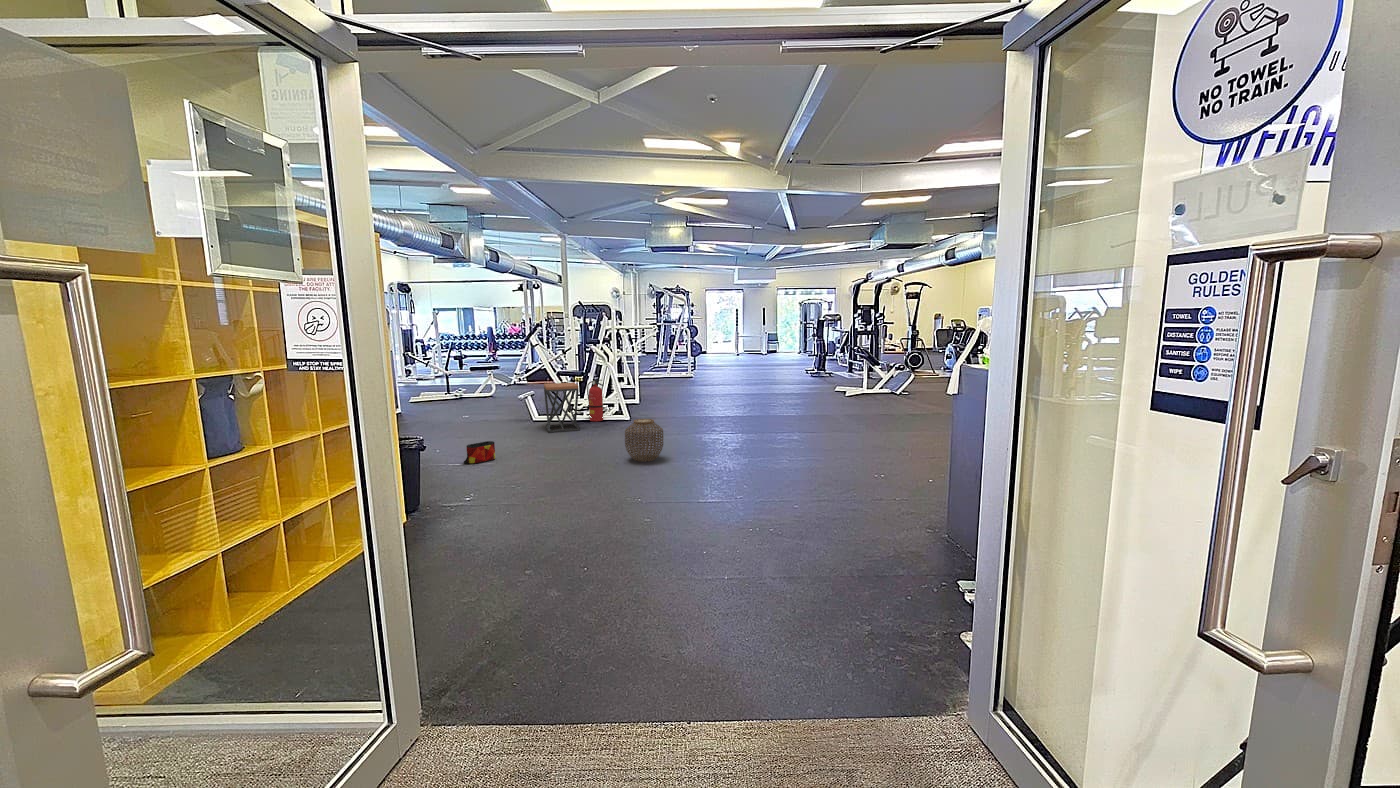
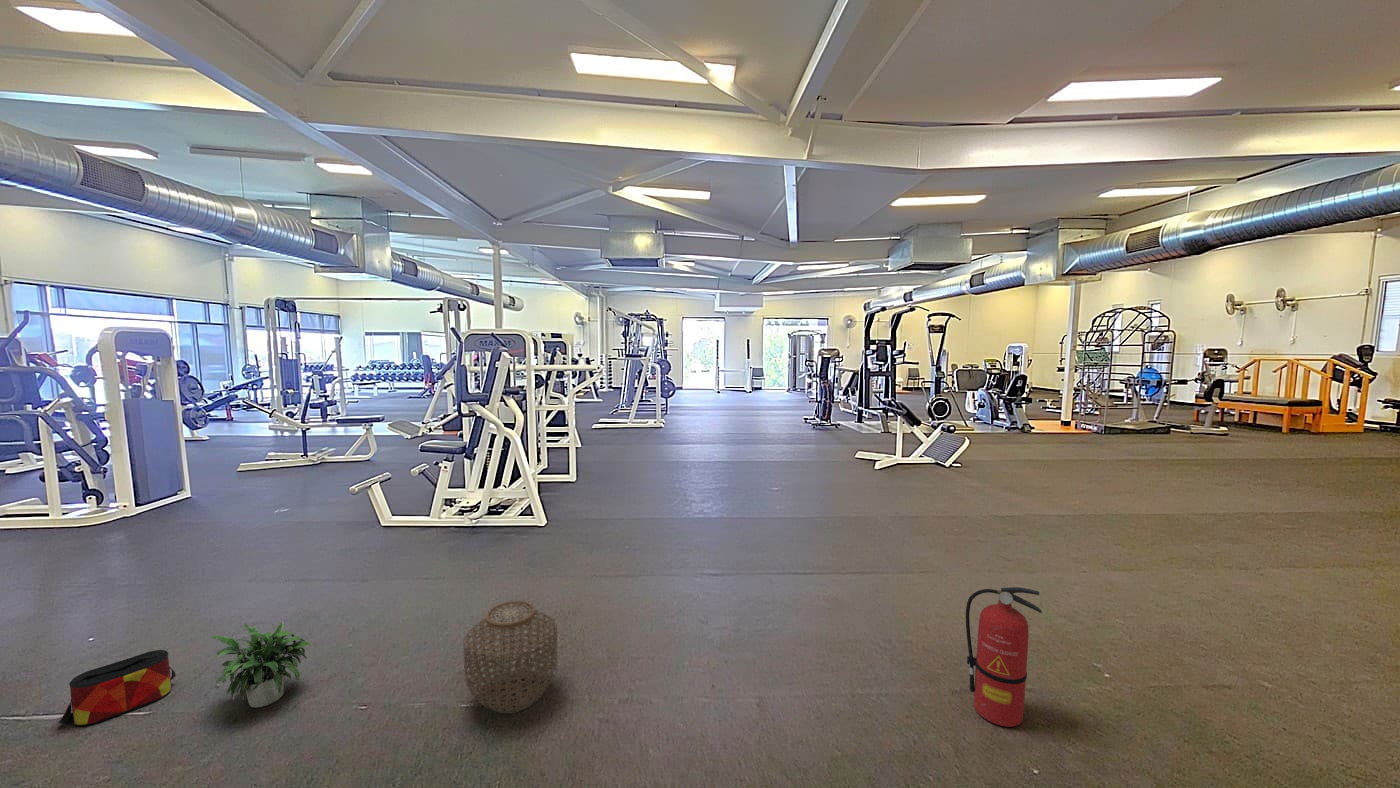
fire extinguisher: present [587,380,603,422] -> present [966,587,1042,727]
stool: present [544,382,580,433] -> none [376,469,447,568]
potted plant: none [513,428,556,461] -> present [212,622,312,708]

